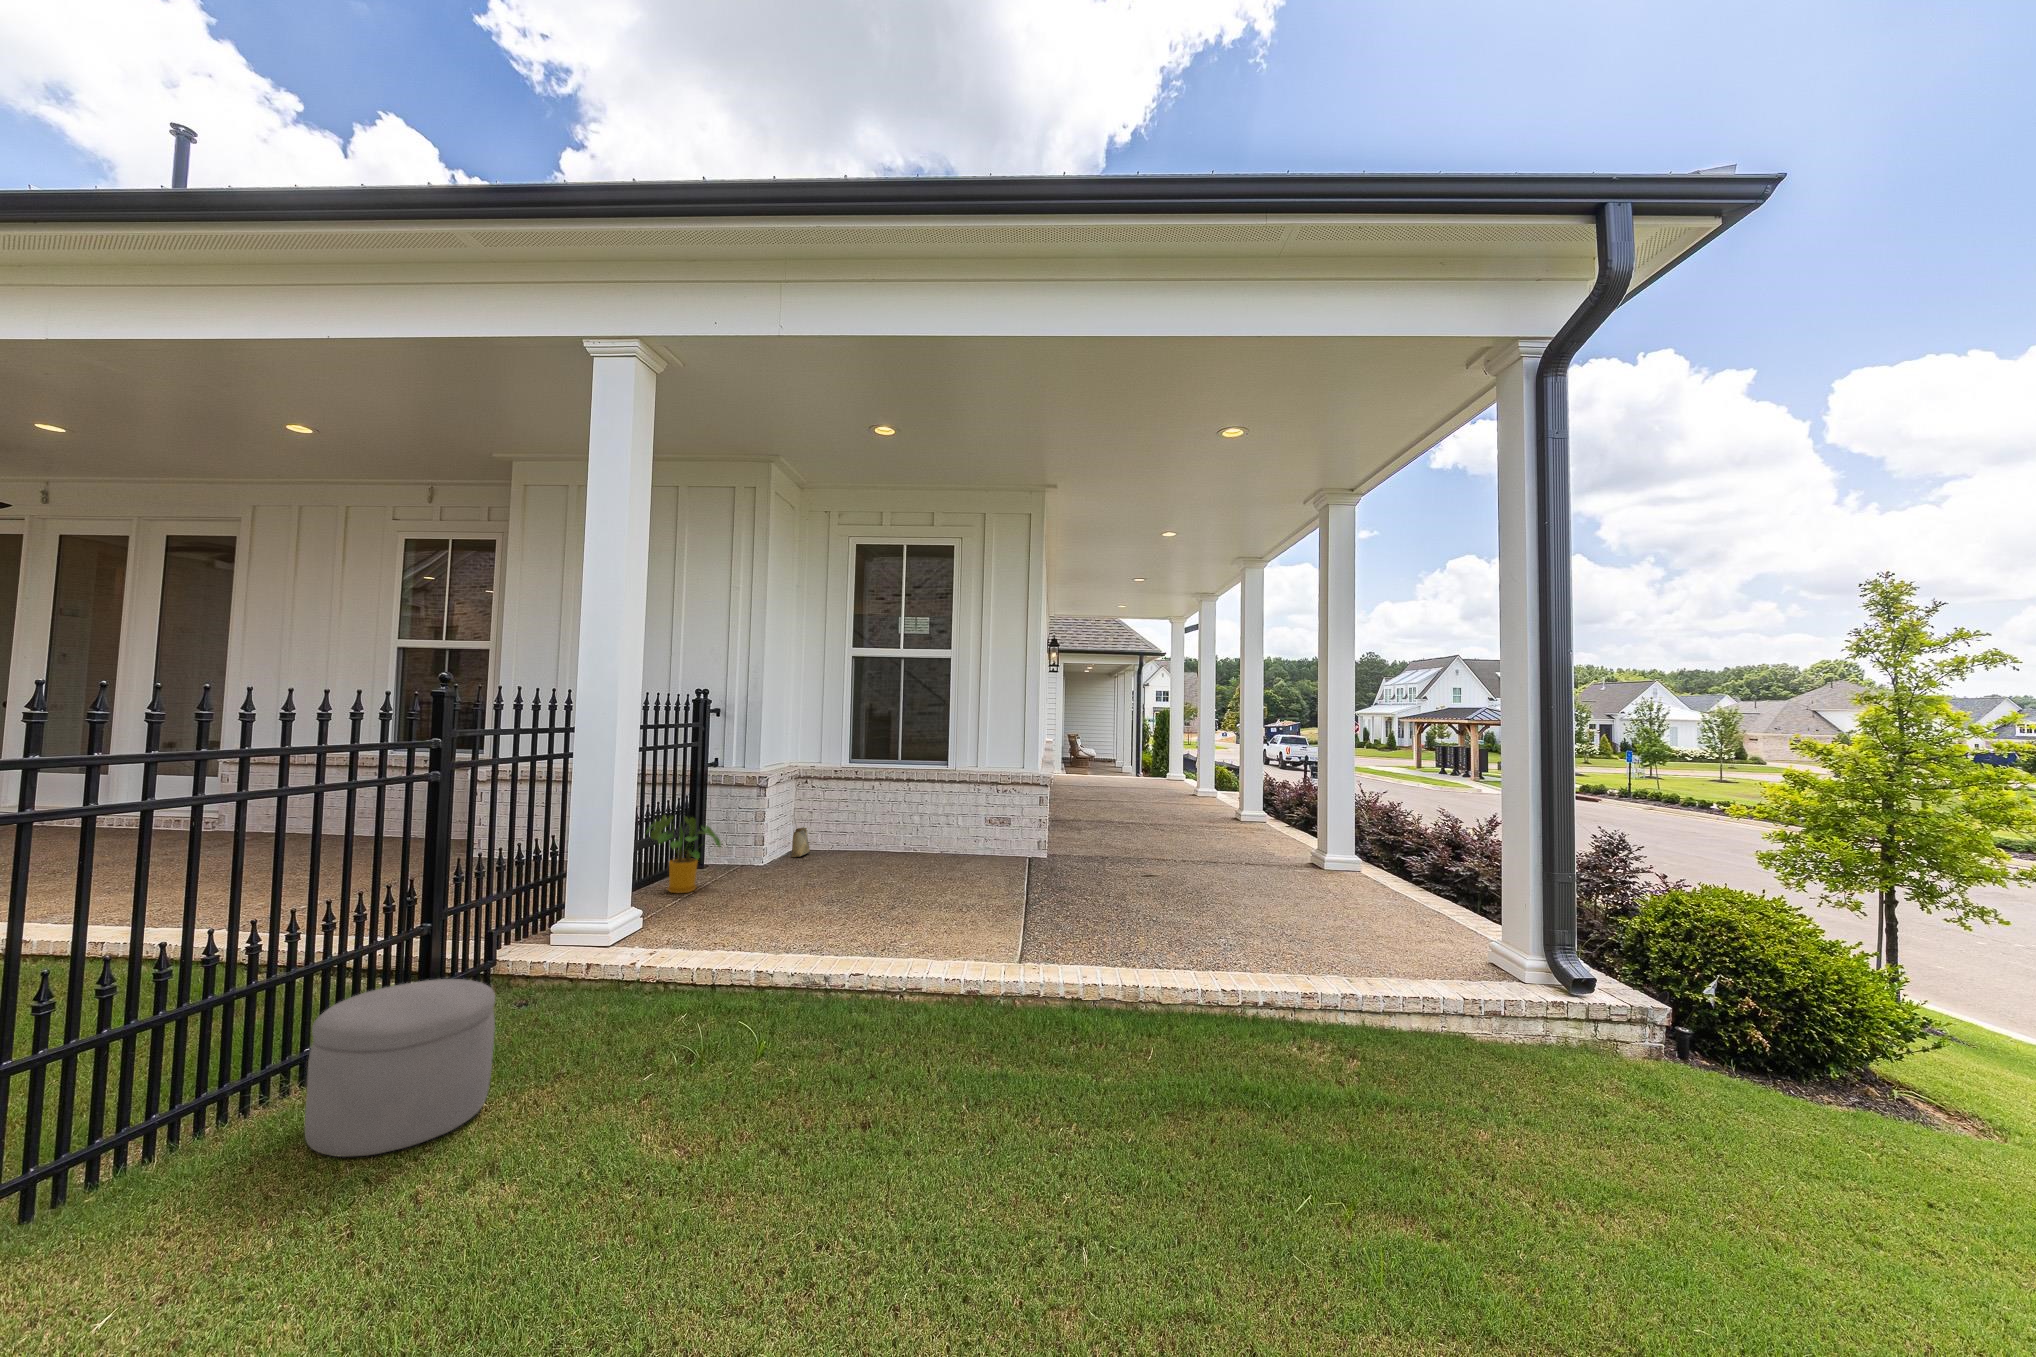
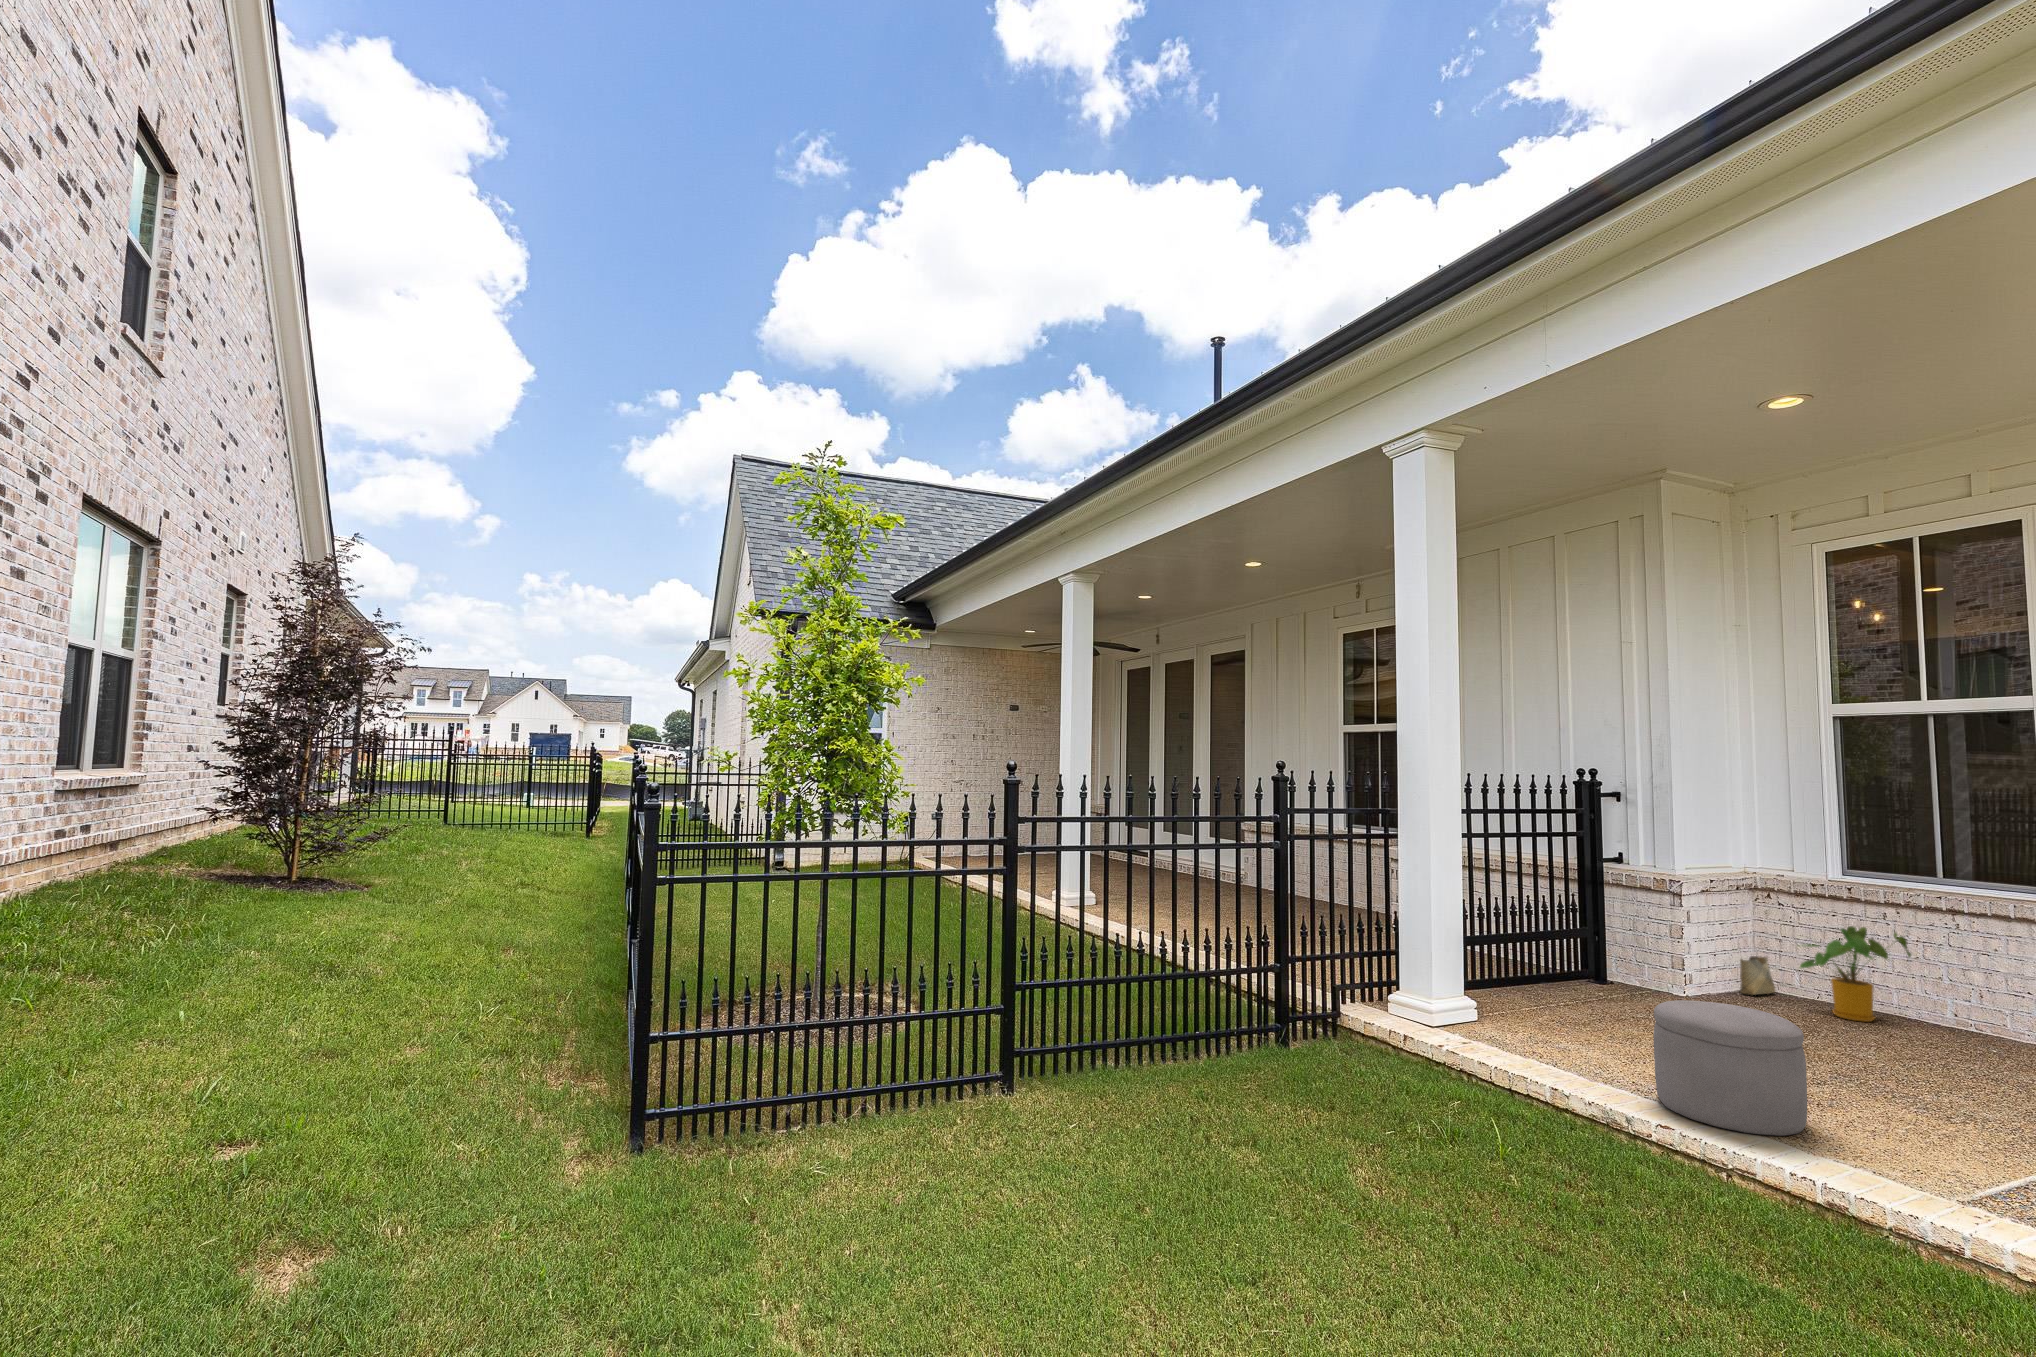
house plant: present [647,815,721,893] -> present [1800,926,1911,1022]
ottoman: present [305,979,495,1157] -> present [1653,1000,1807,1136]

